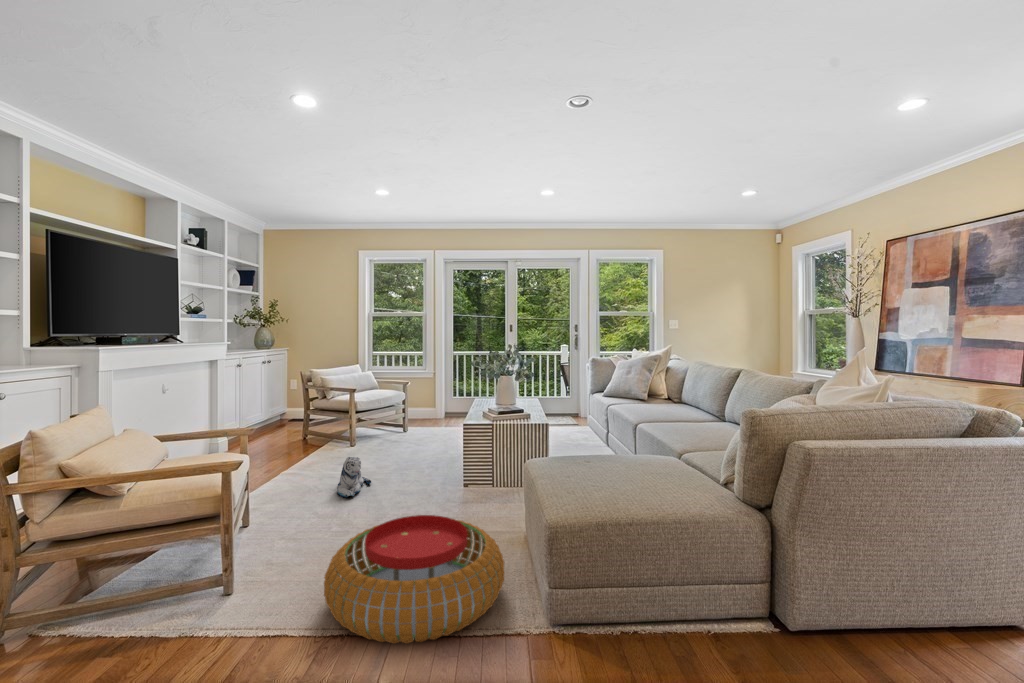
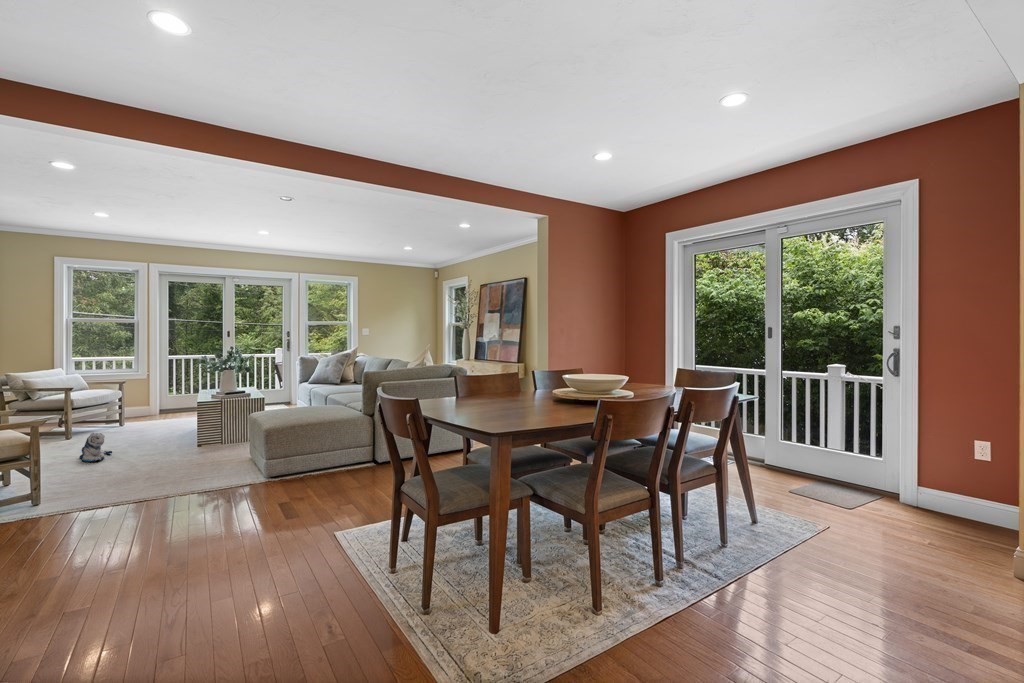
pouf: present [324,515,504,644] -> none [119,444,238,499]

